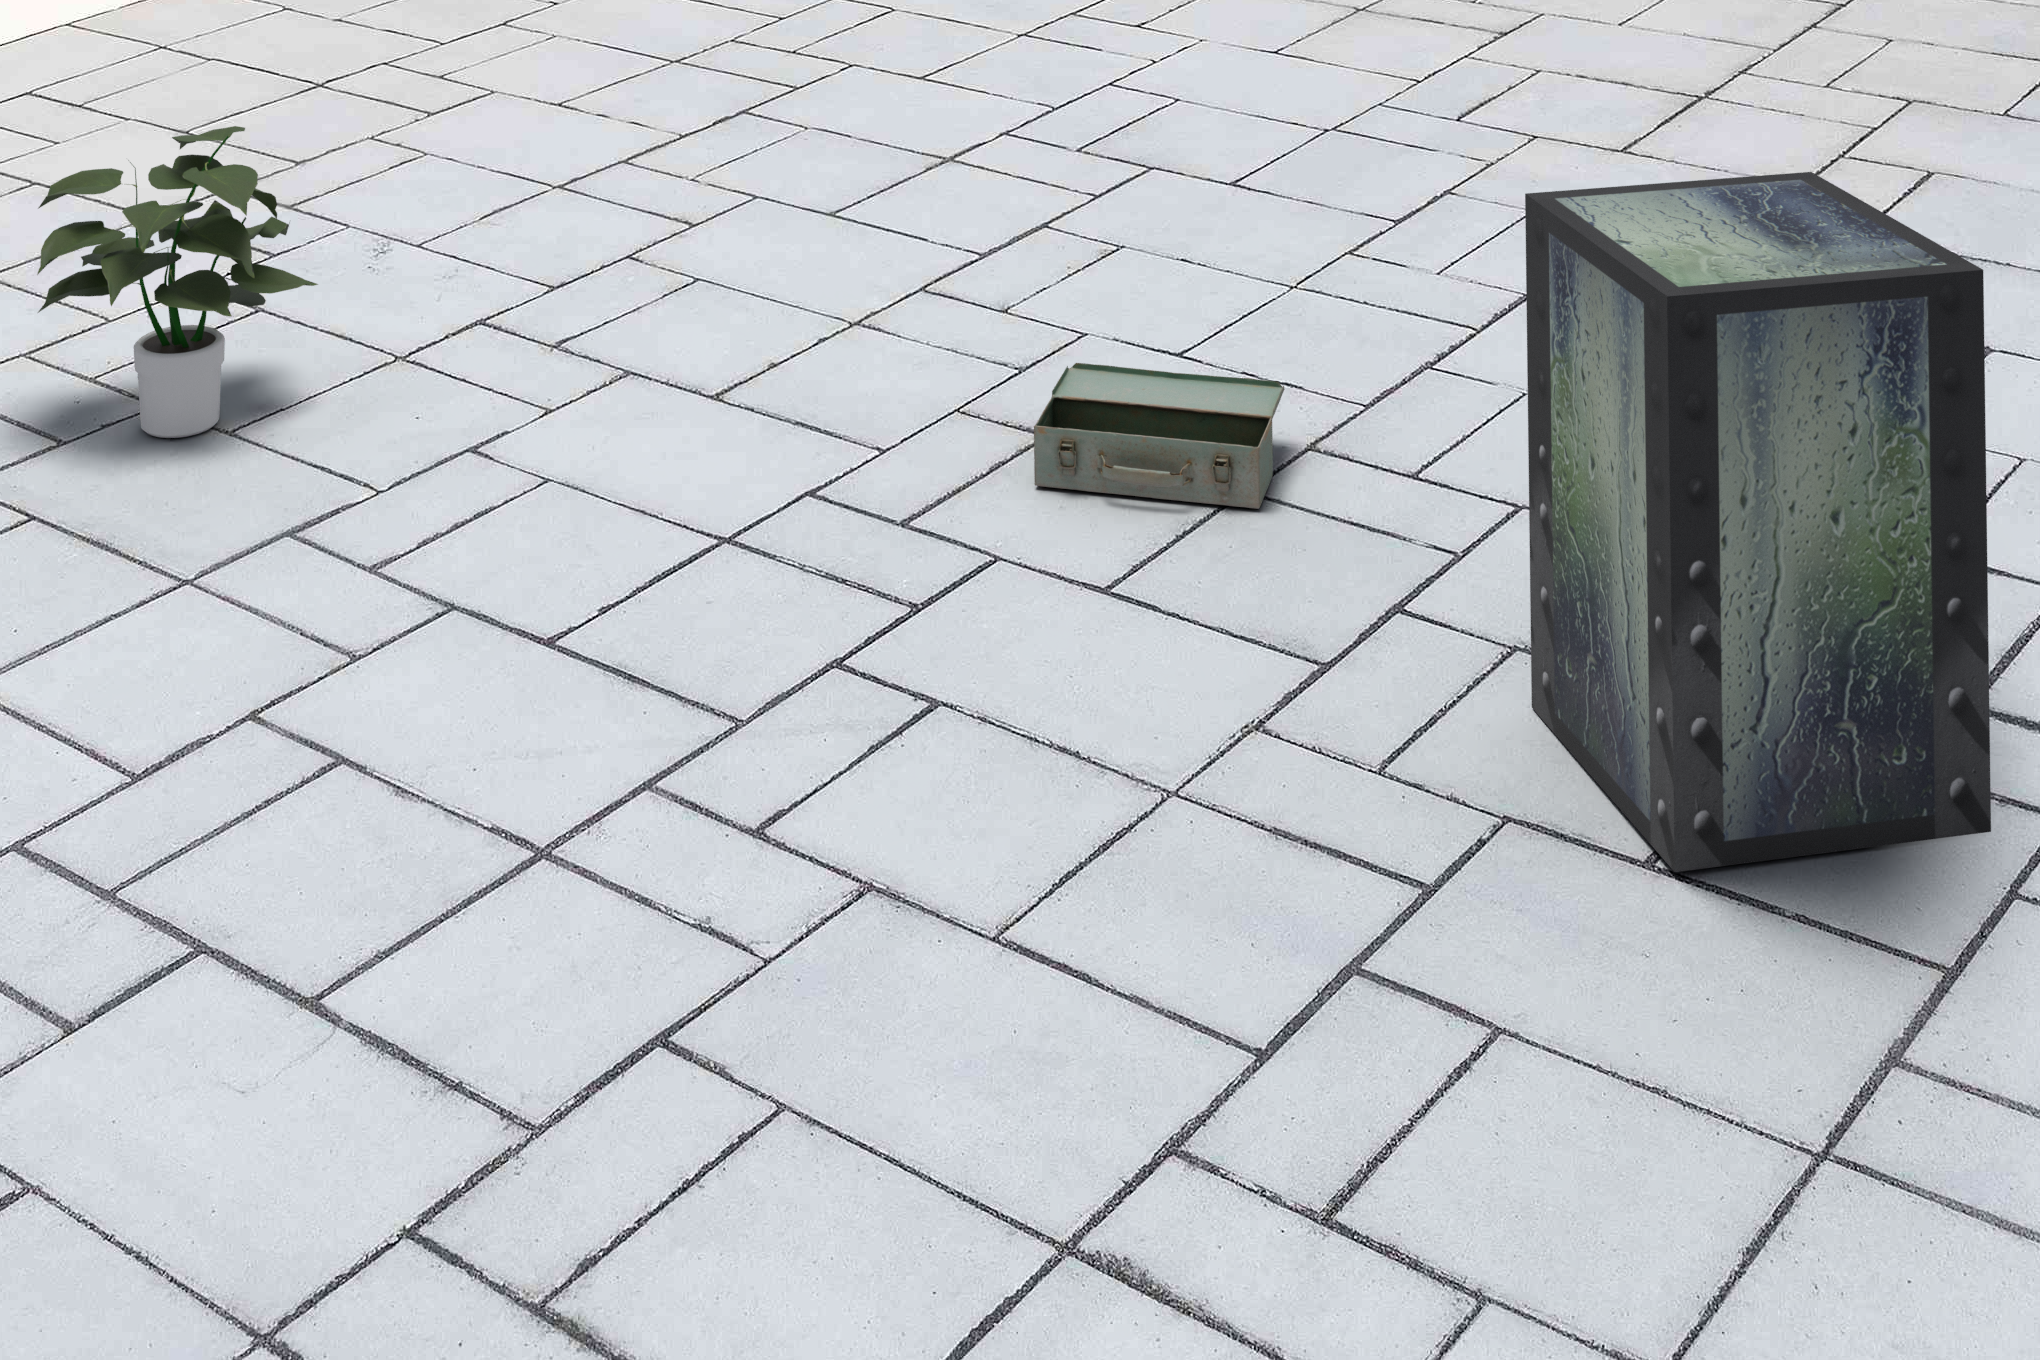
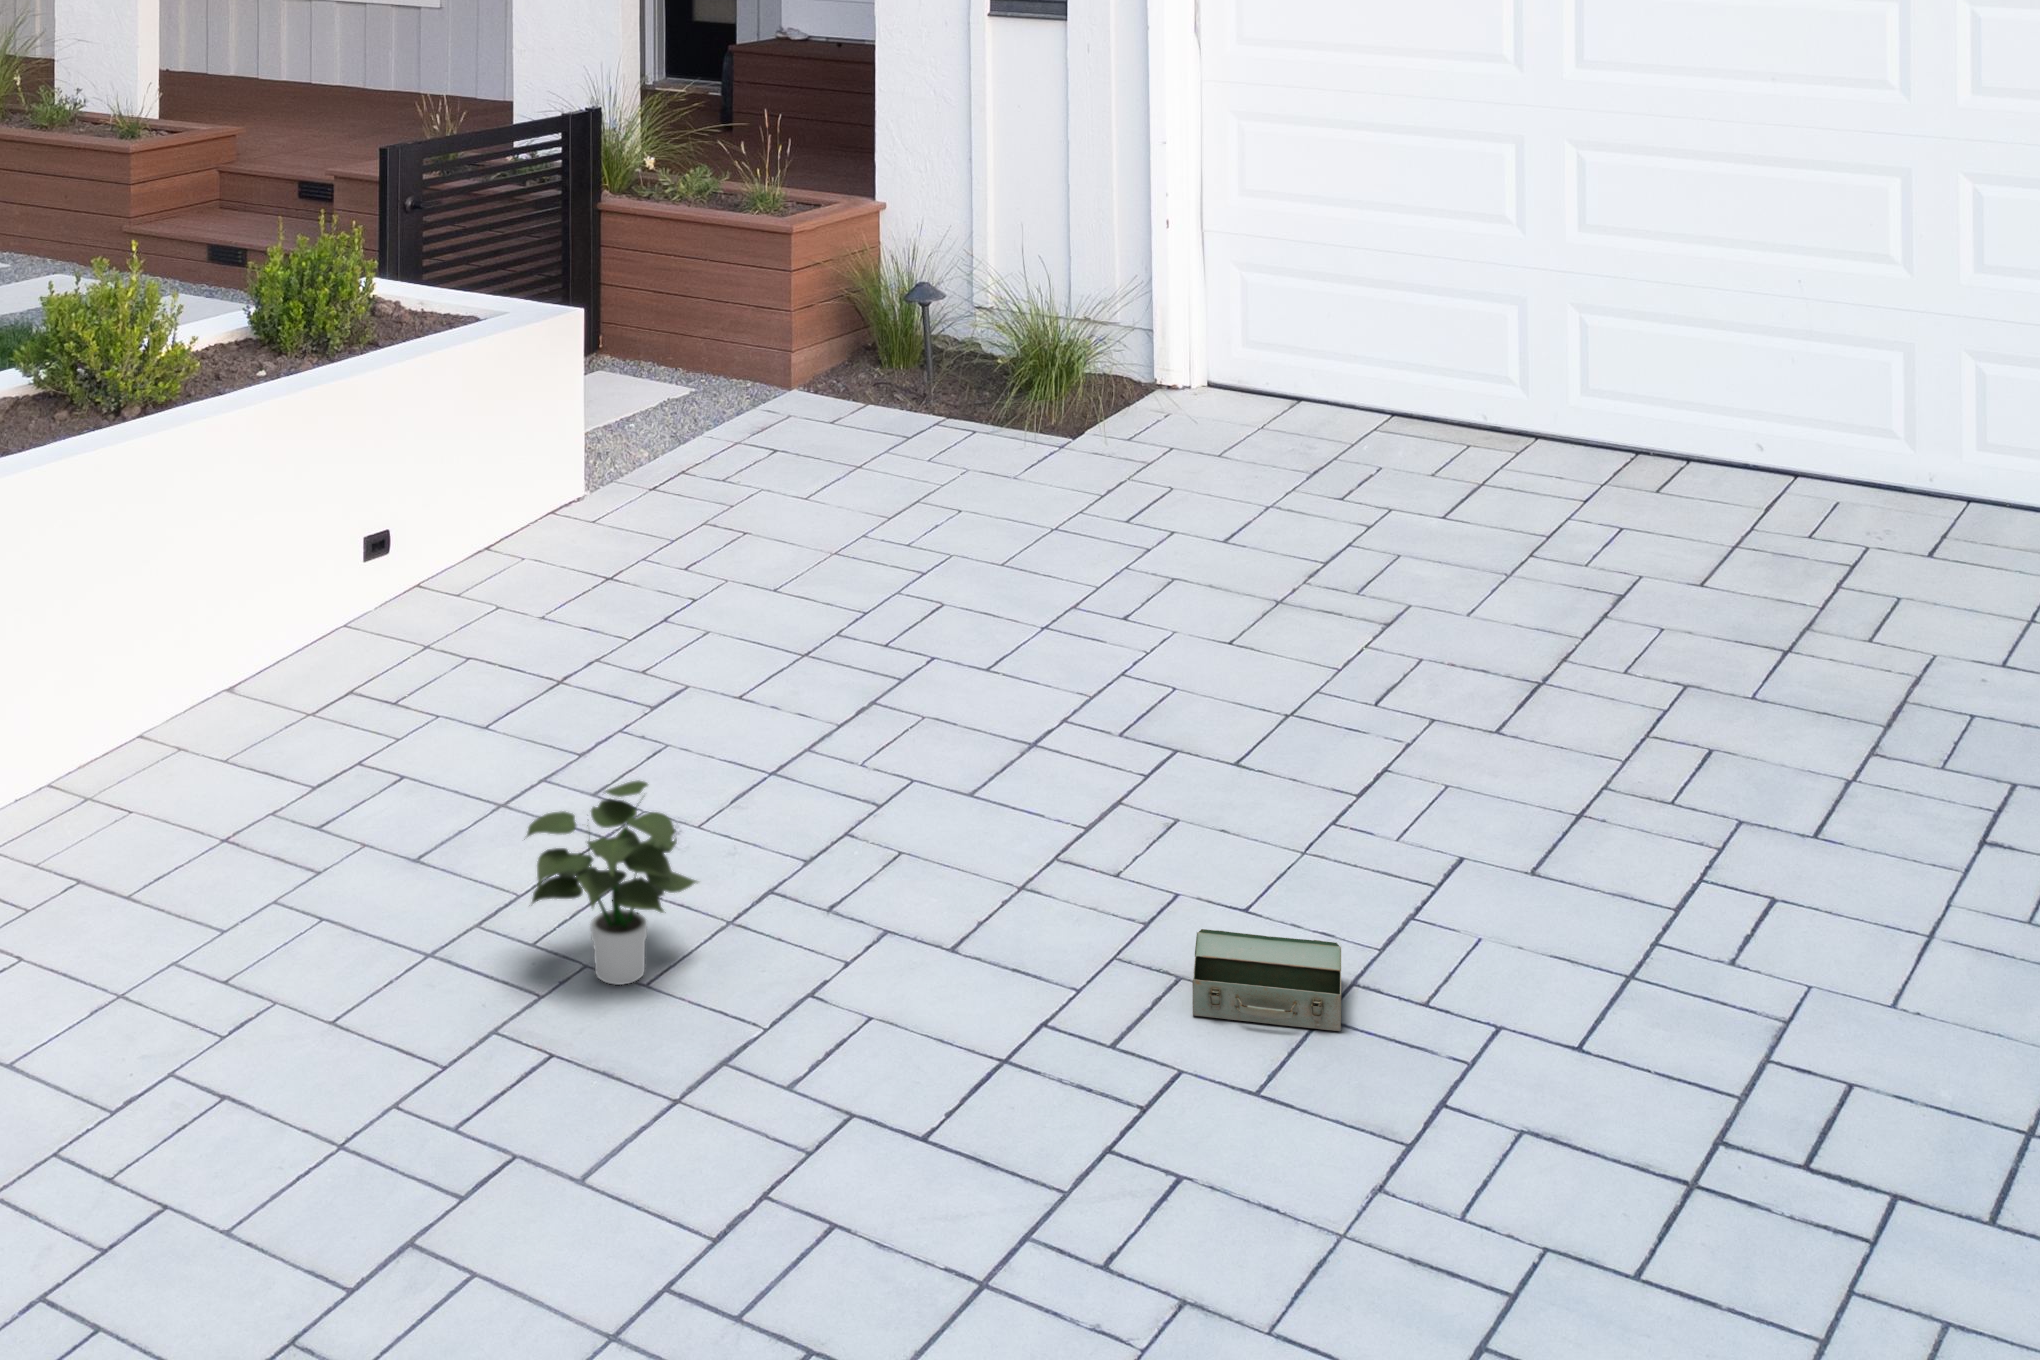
storage box: present [1525,172,1991,872] -> none [1549,859,1847,1282]

